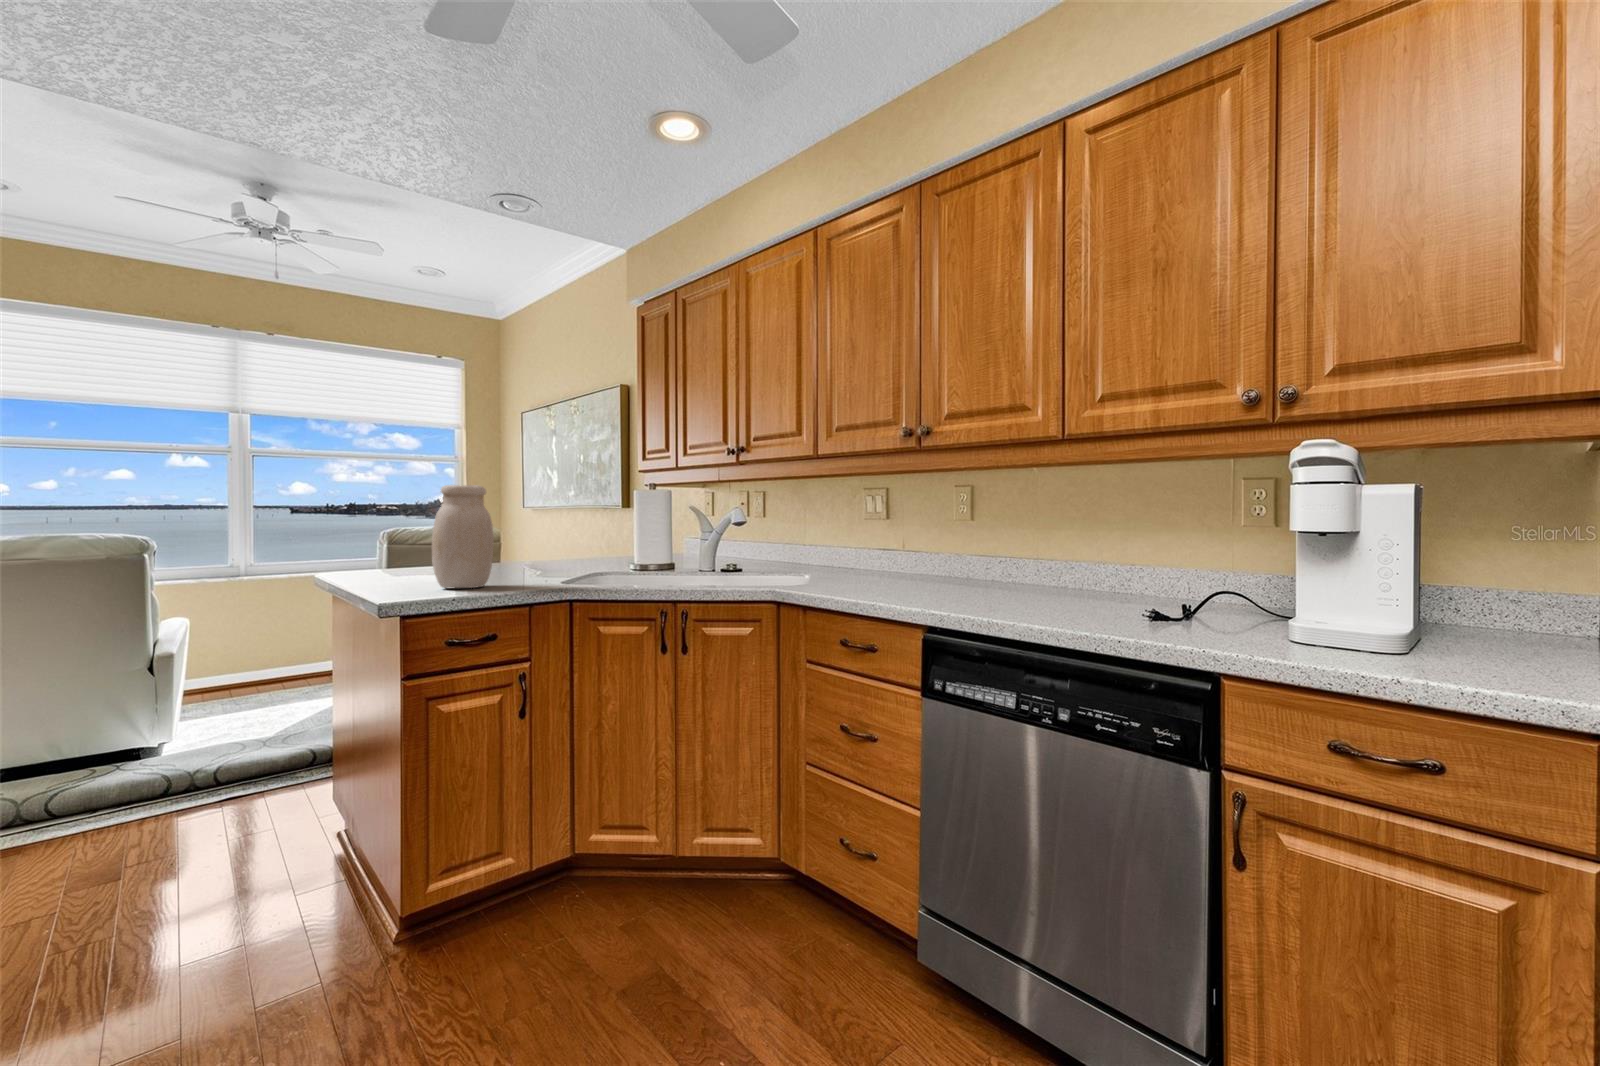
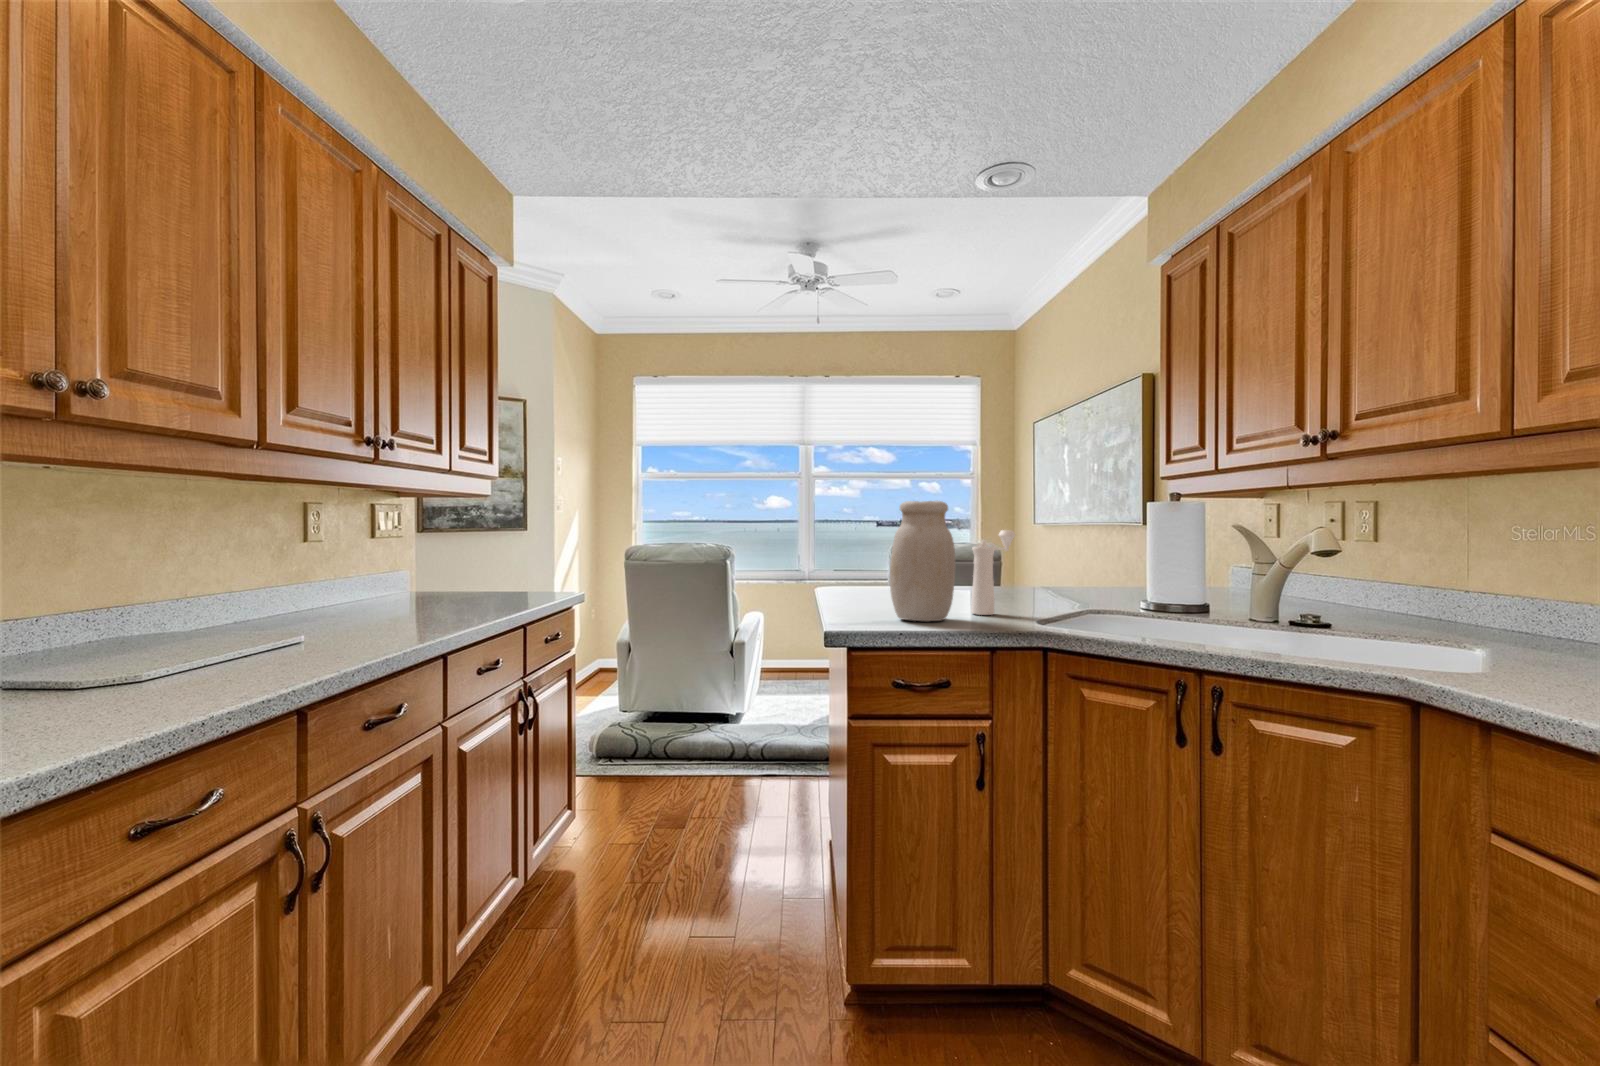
pepper mill: none [503,511,538,581] -> present [971,530,1015,615]

